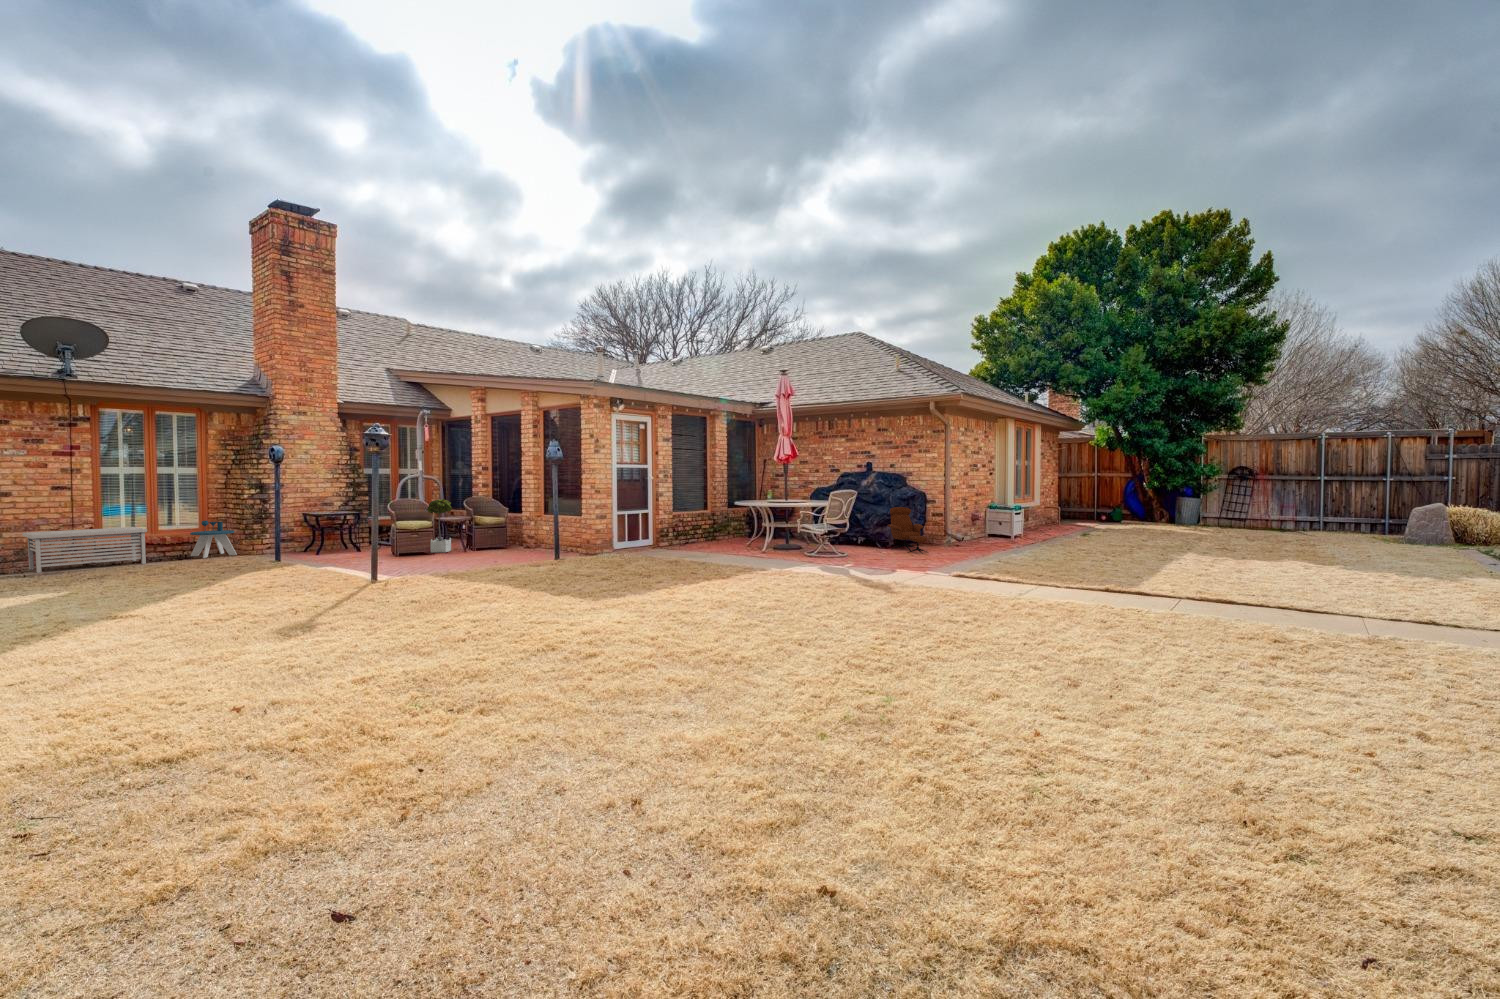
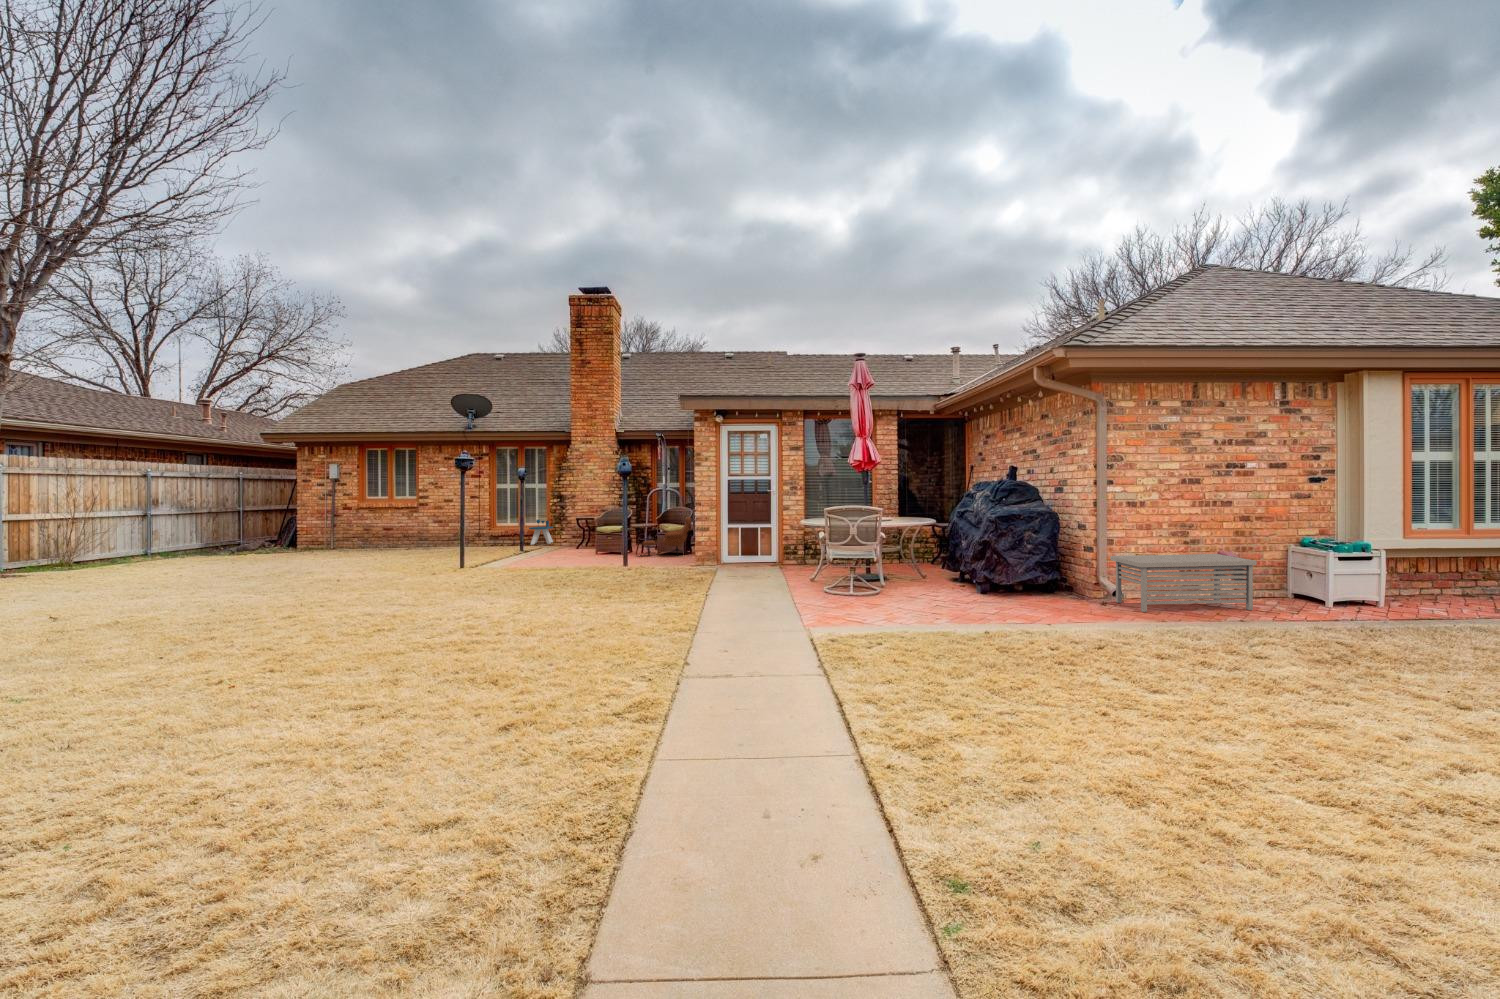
potted tree: present [427,499,452,553] -> none [619,508,641,553]
lounge chair: present [888,507,927,553] -> present [643,517,691,554]
storage bench: present [22,527,147,573] -> present [1110,554,1257,612]

